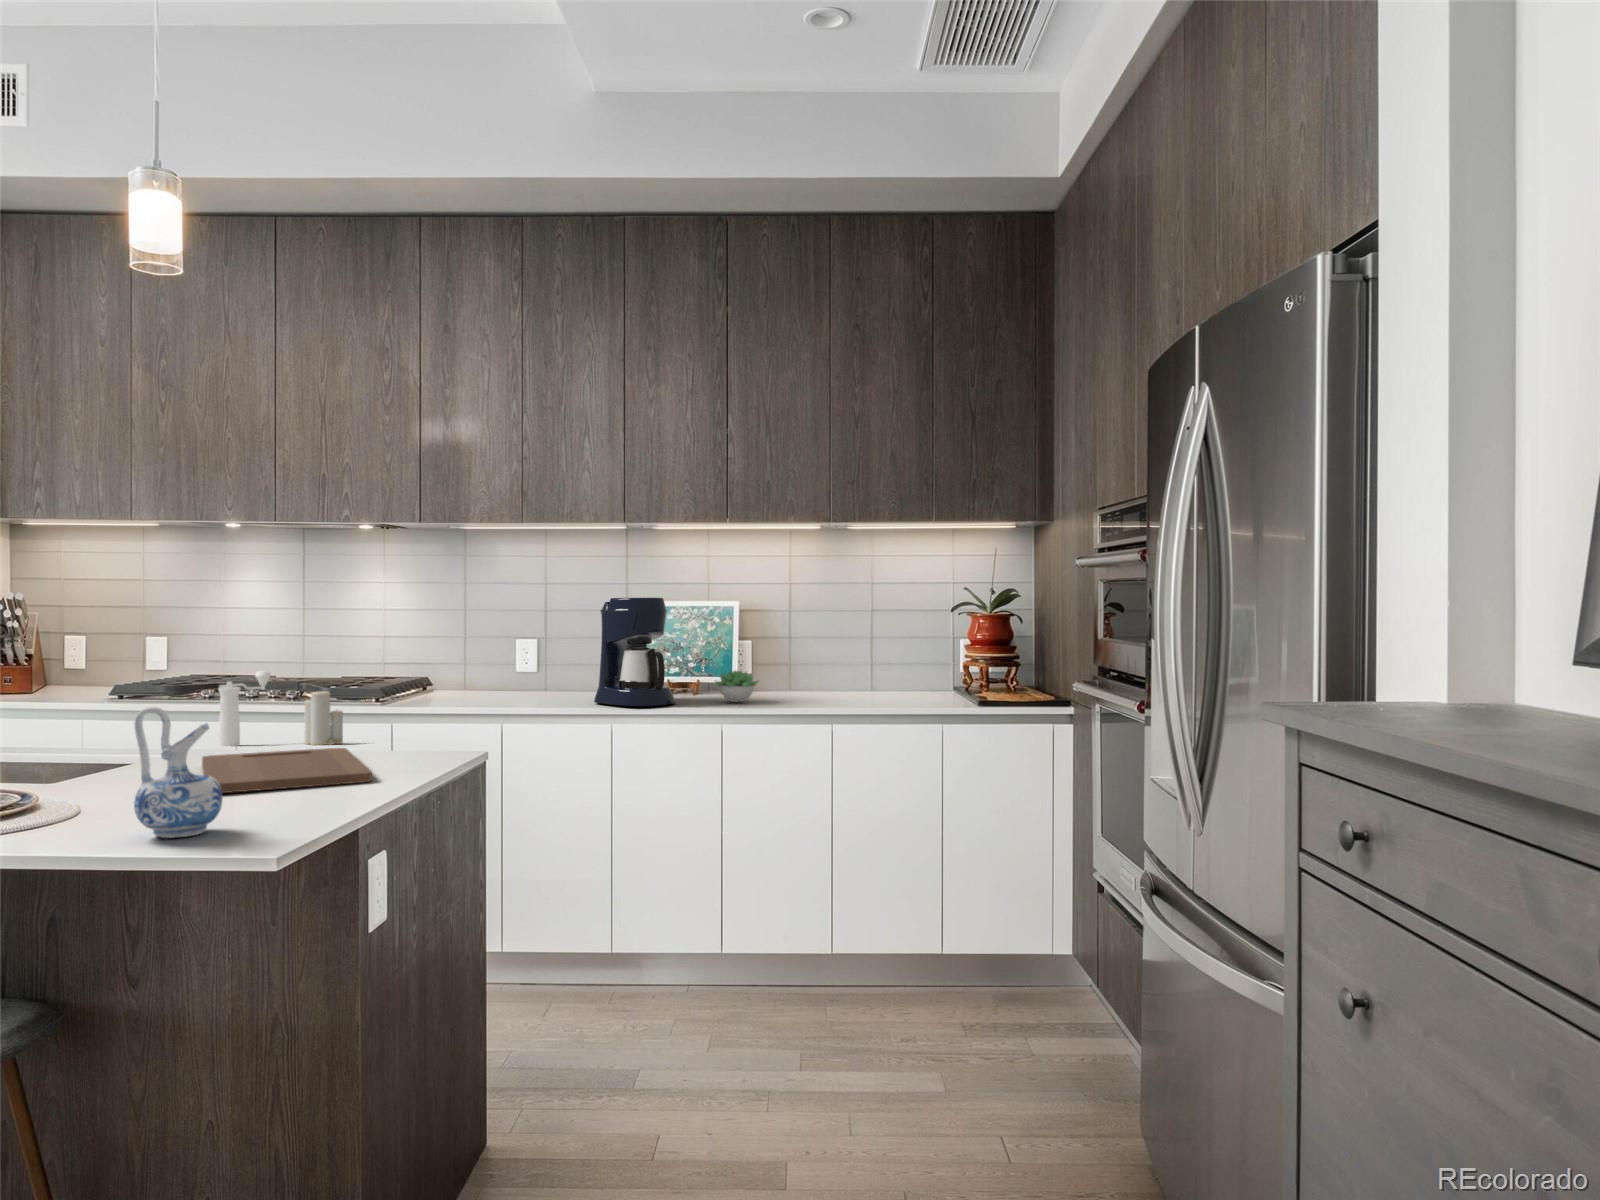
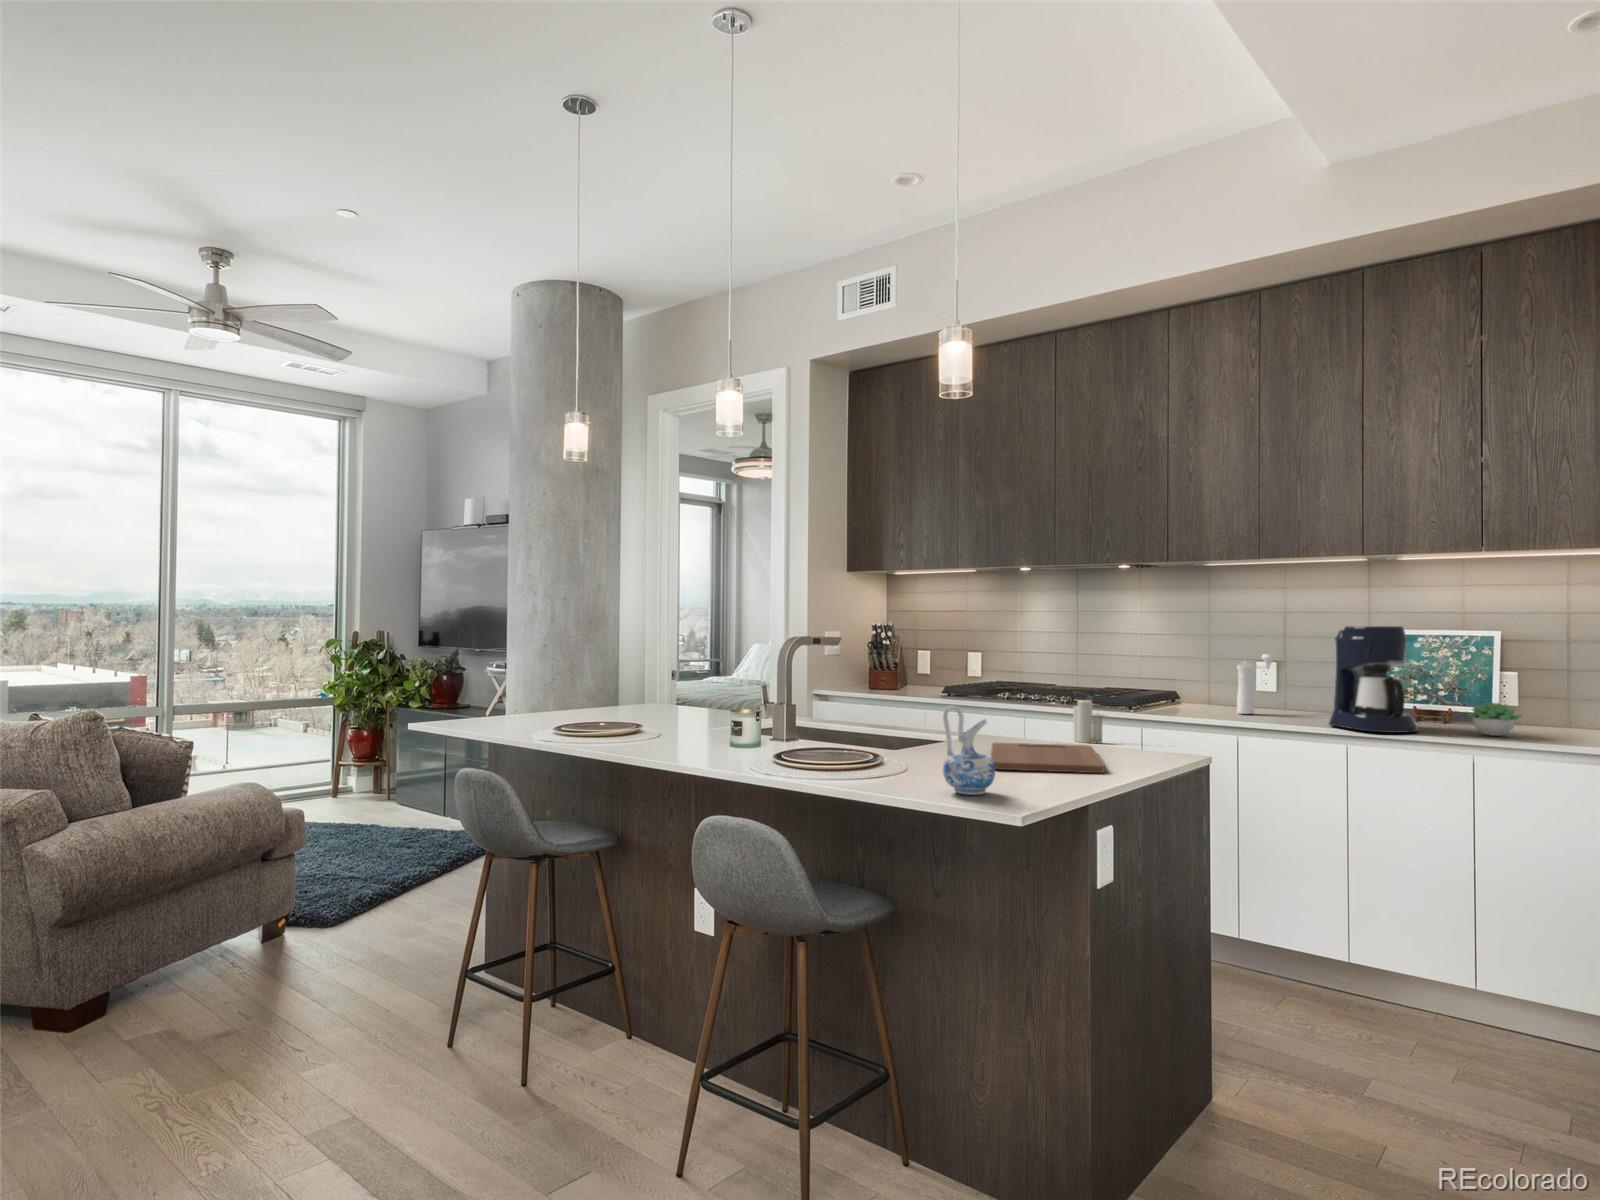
pepper mill: present [218,671,271,746] -> present [1237,654,1274,714]

